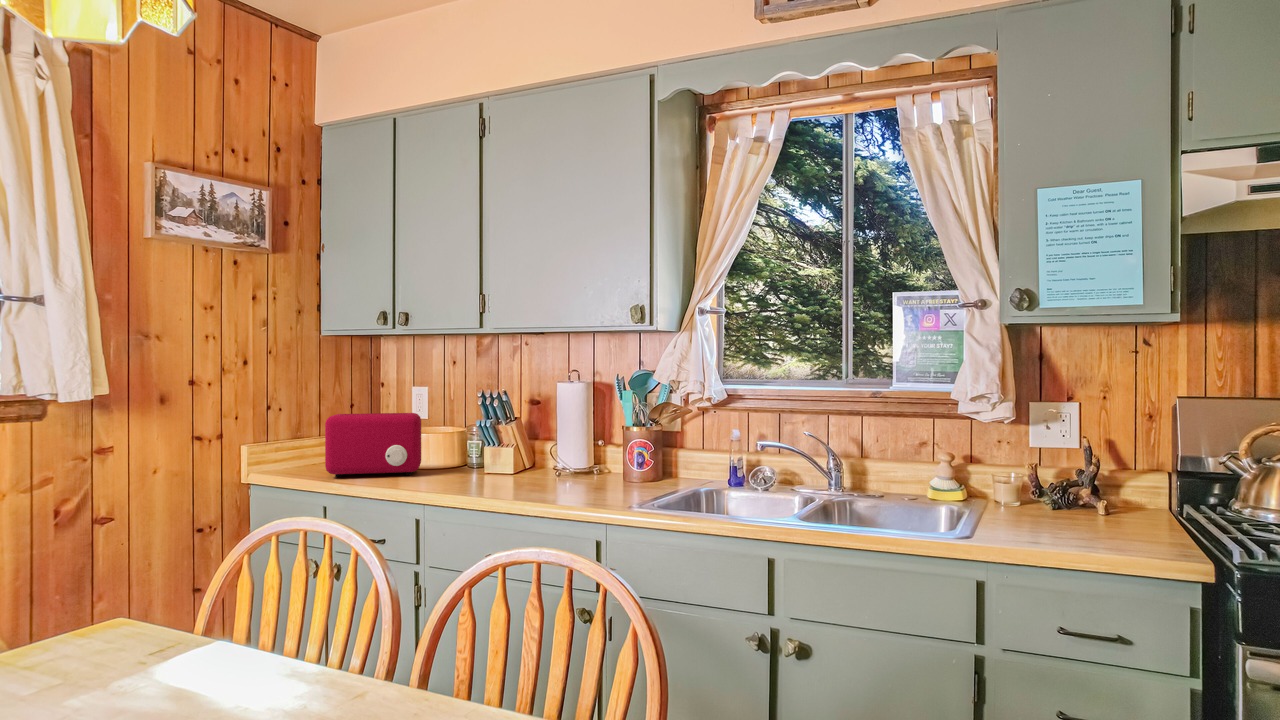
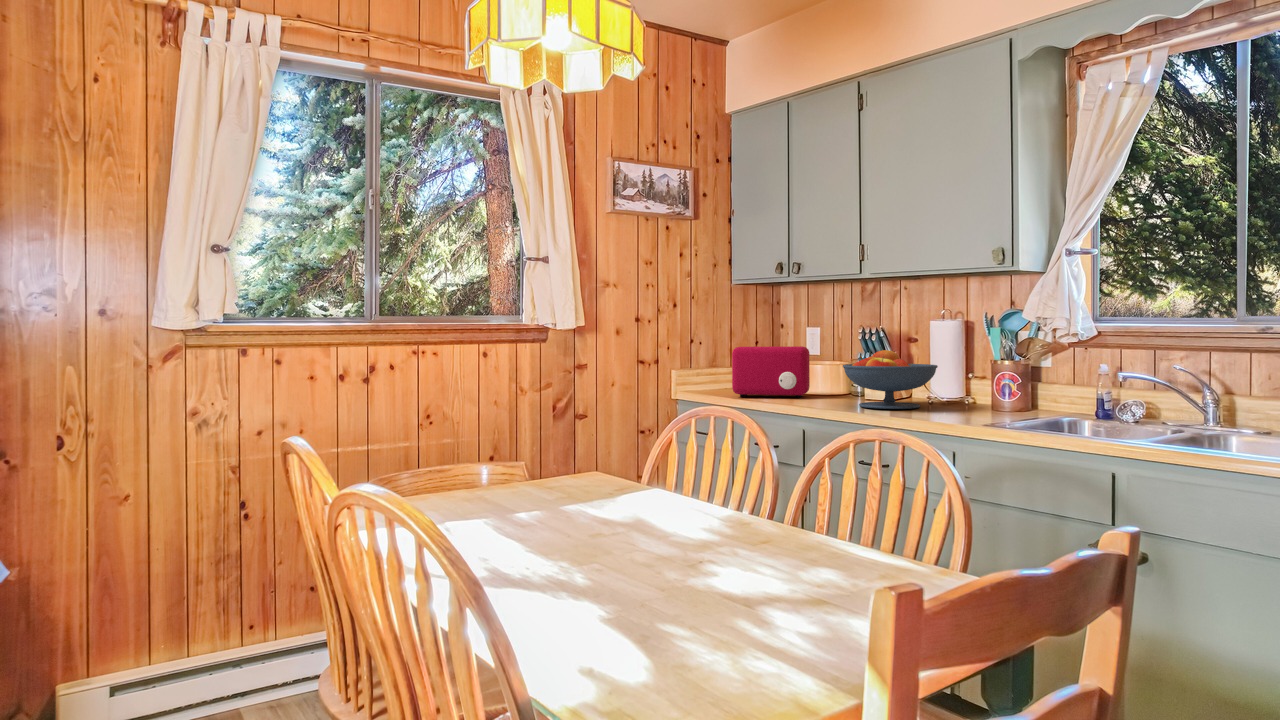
fruit bowl: none [465,419,568,489] -> present [843,350,938,409]

